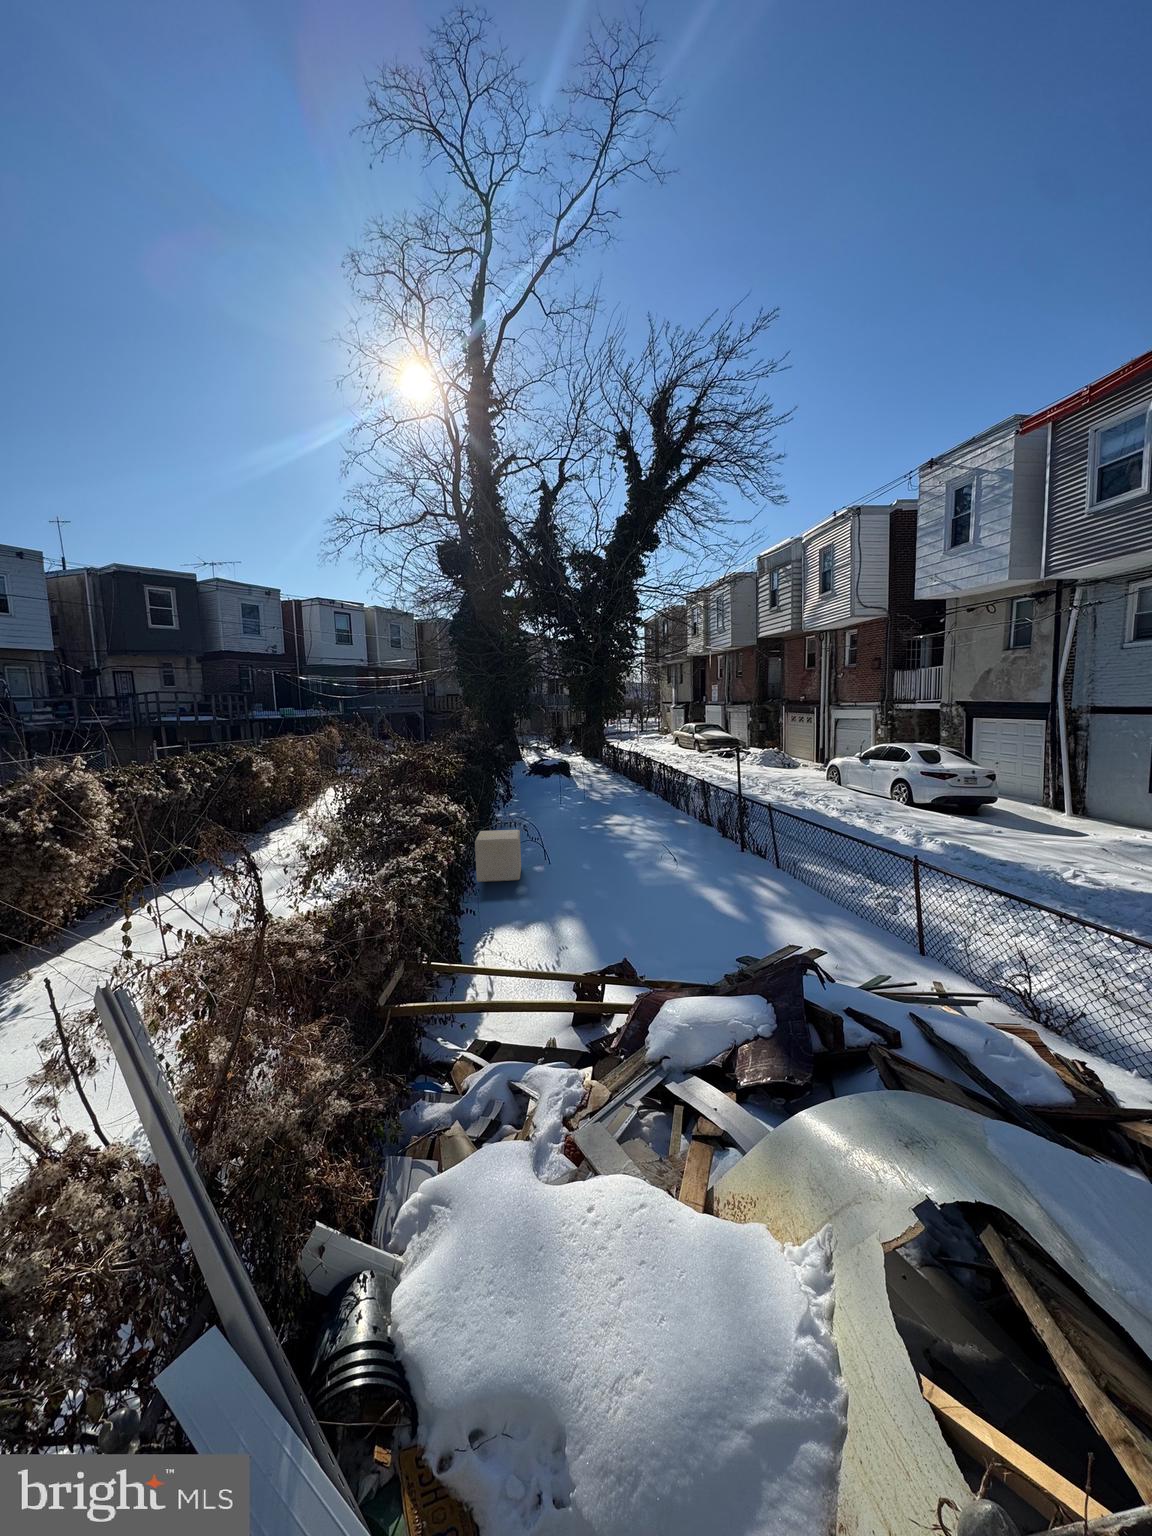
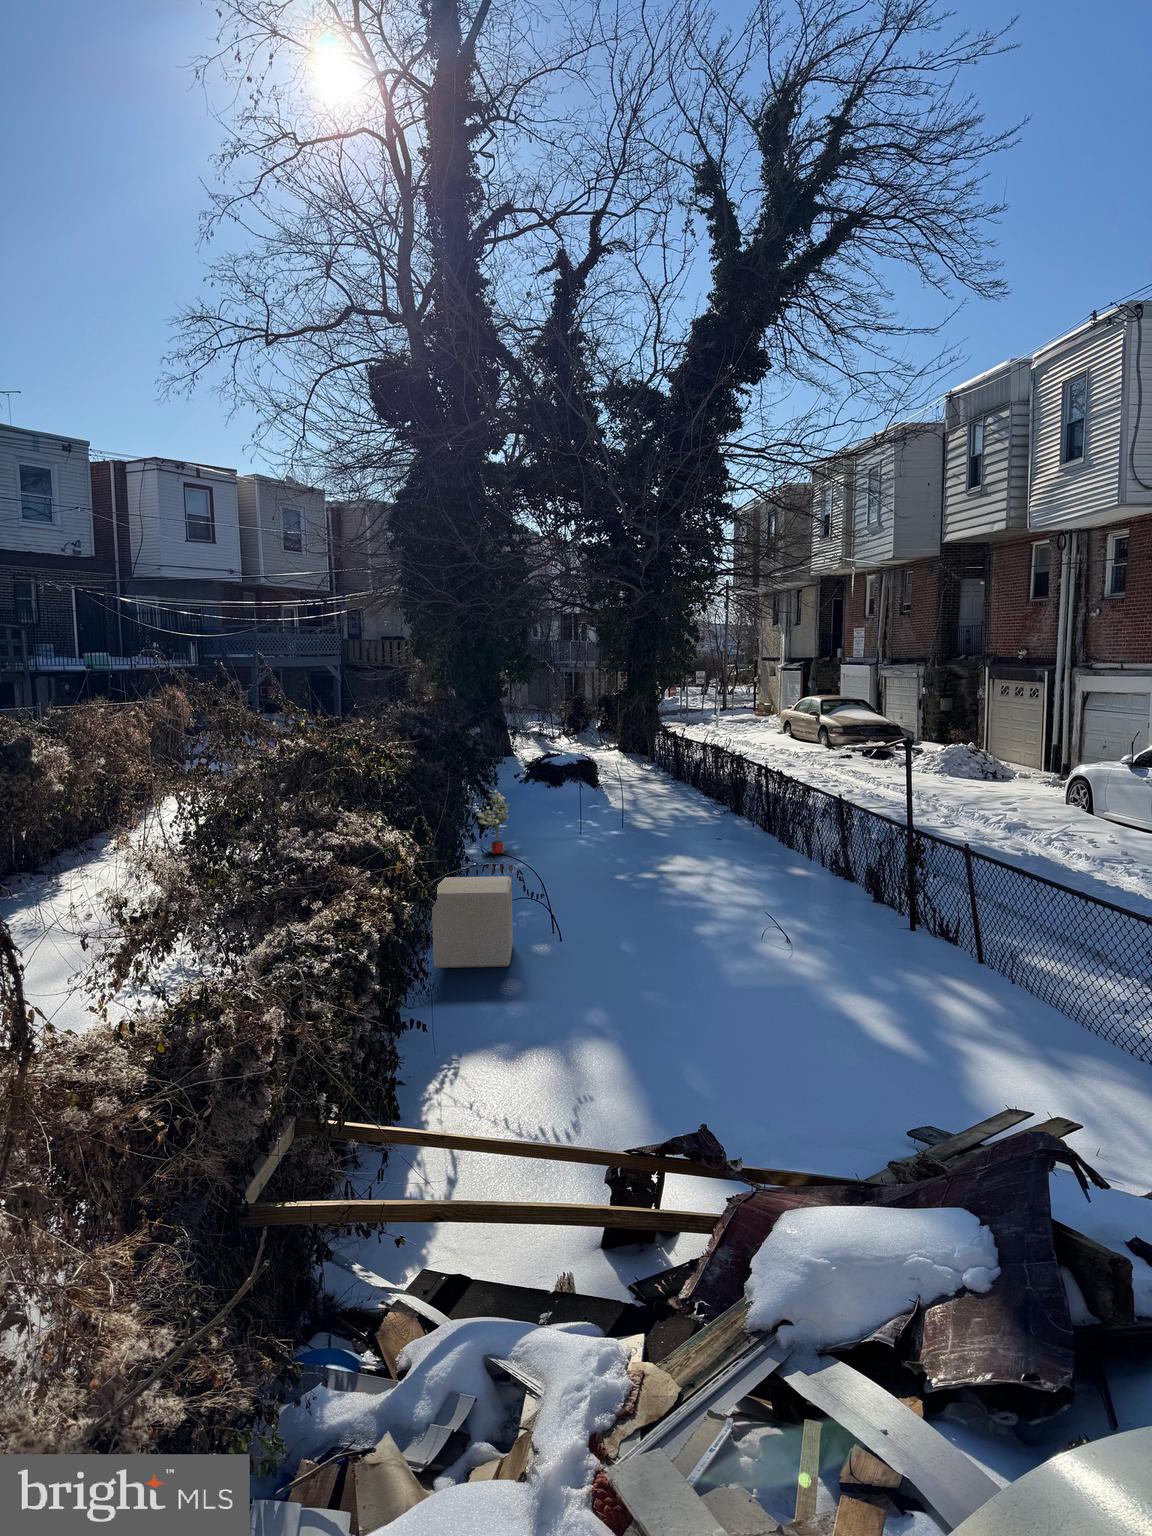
potted tree: none [500,781,519,818] -> present [478,790,510,855]

